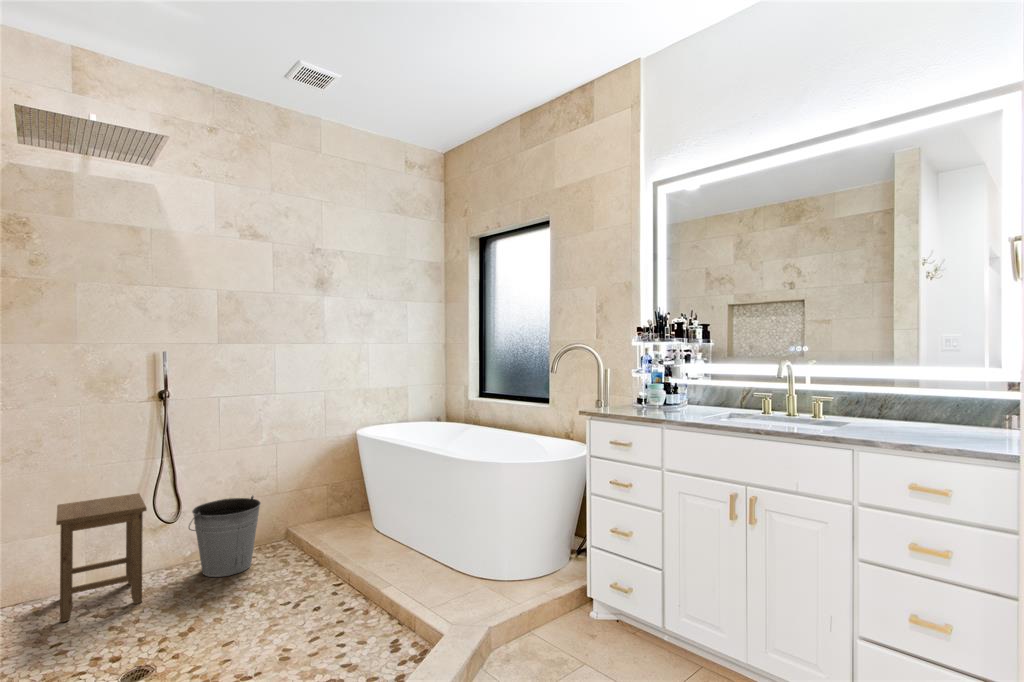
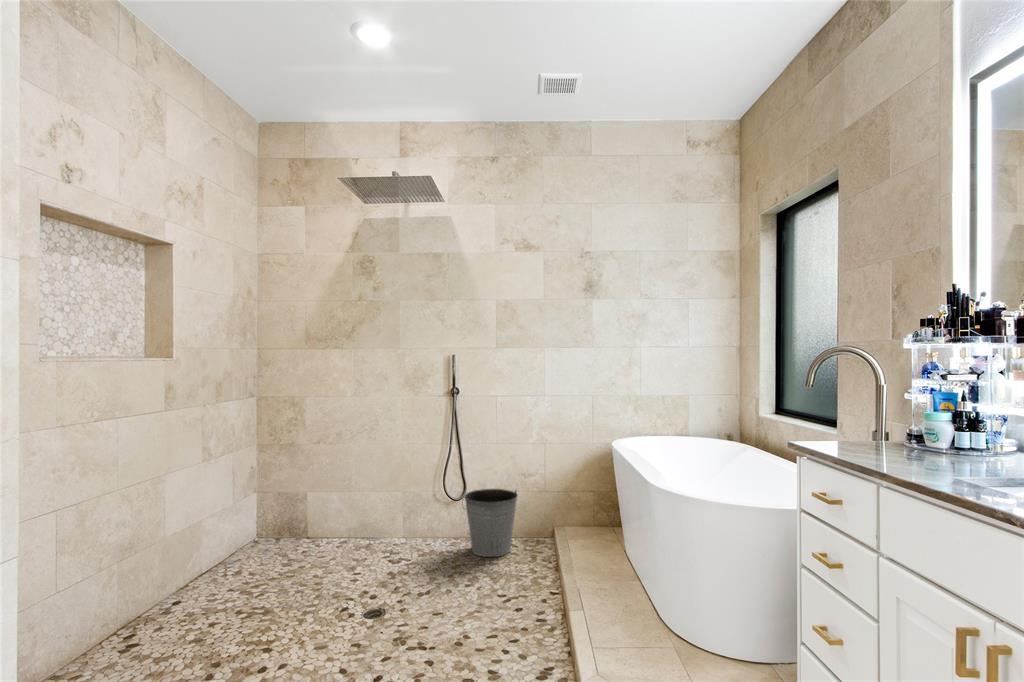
stool: present [56,493,147,622] -> none [368,472,434,560]

